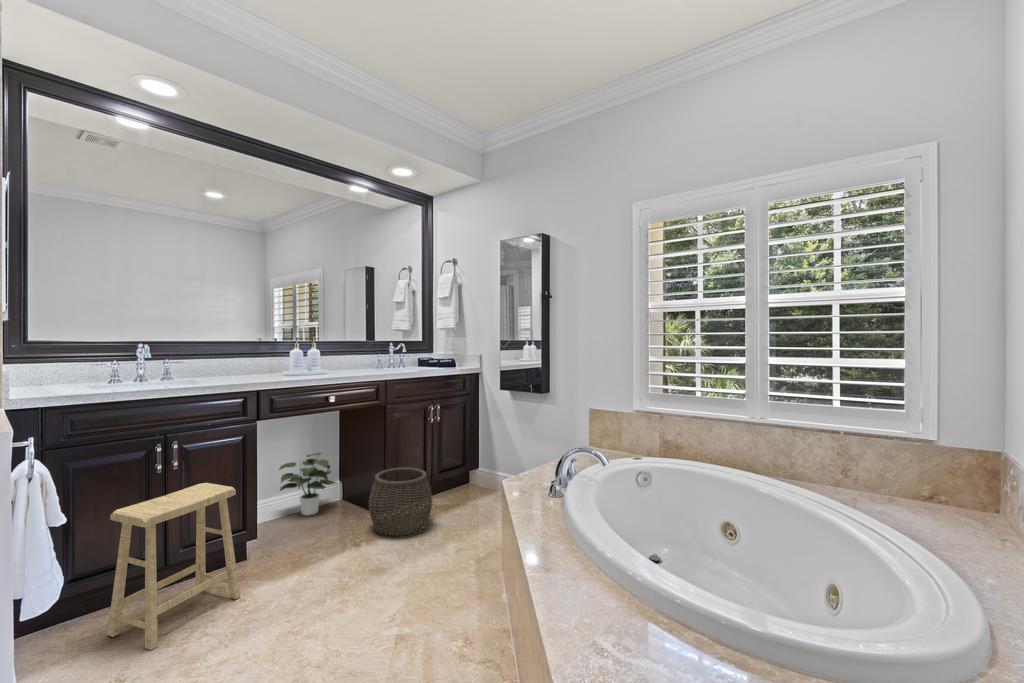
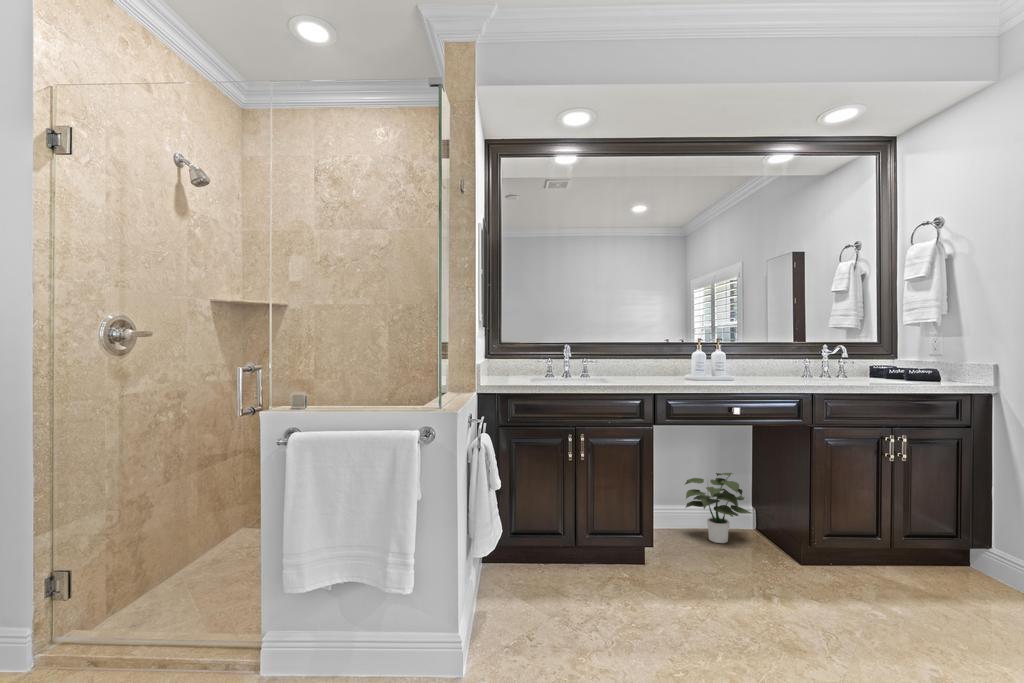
woven basket: present [369,467,432,536] -> none [784,510,882,607]
footstool: present [107,483,240,650] -> none [527,479,630,621]

